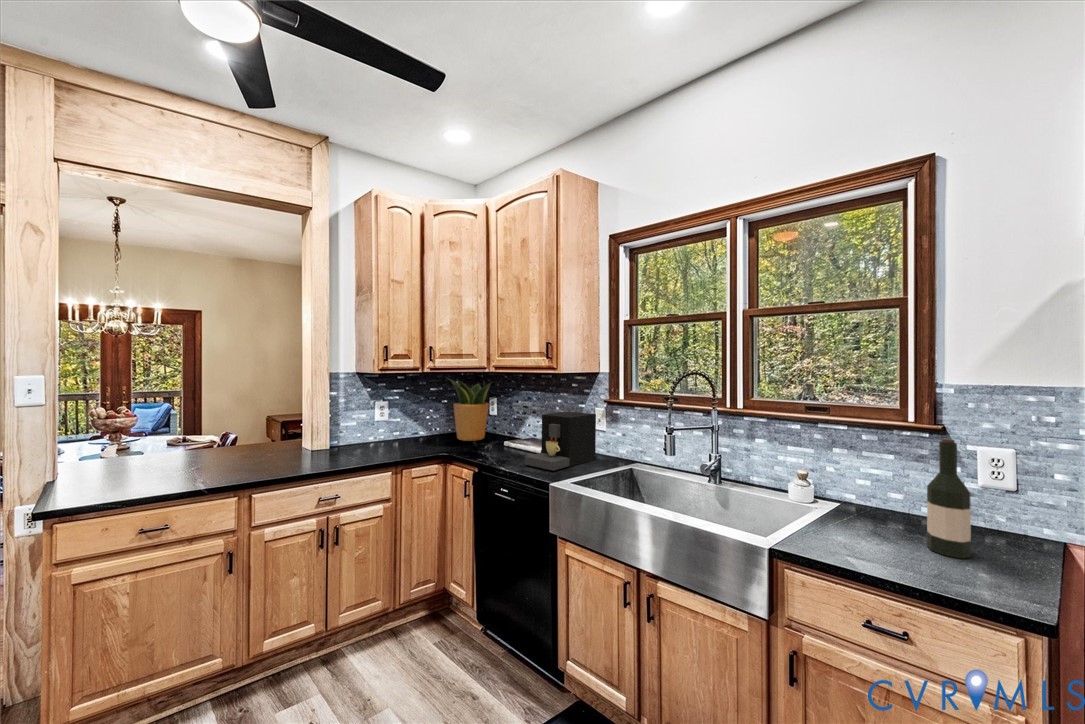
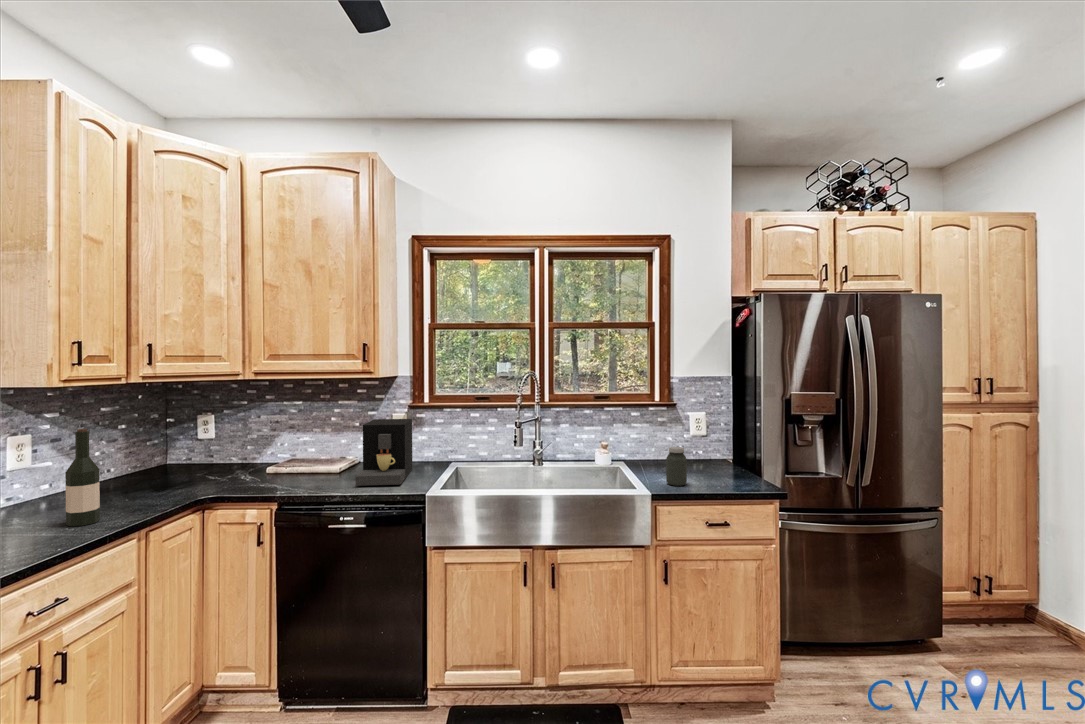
potted plant: present [449,379,490,441] -> none [146,388,244,480]
wine bottle: present [927,439,971,559] -> present [65,429,100,526]
jar: none [851,493,891,559] -> present [666,447,687,486]

